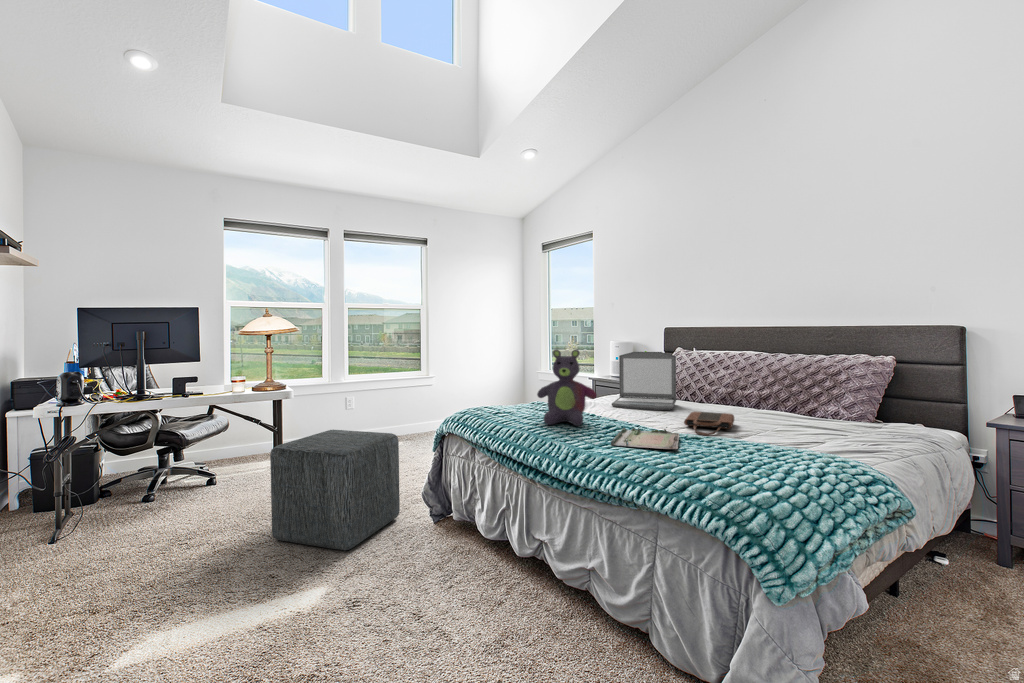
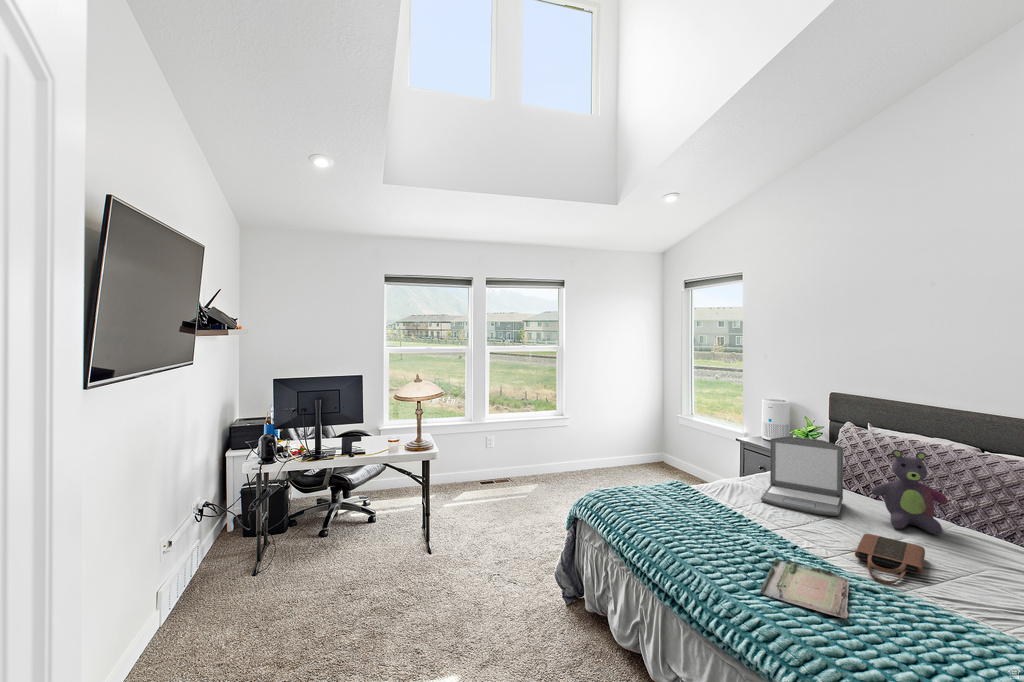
stuffed bear: present [537,350,596,426] -> present [872,450,948,535]
ottoman: present [270,430,400,550] -> none [418,496,531,628]

